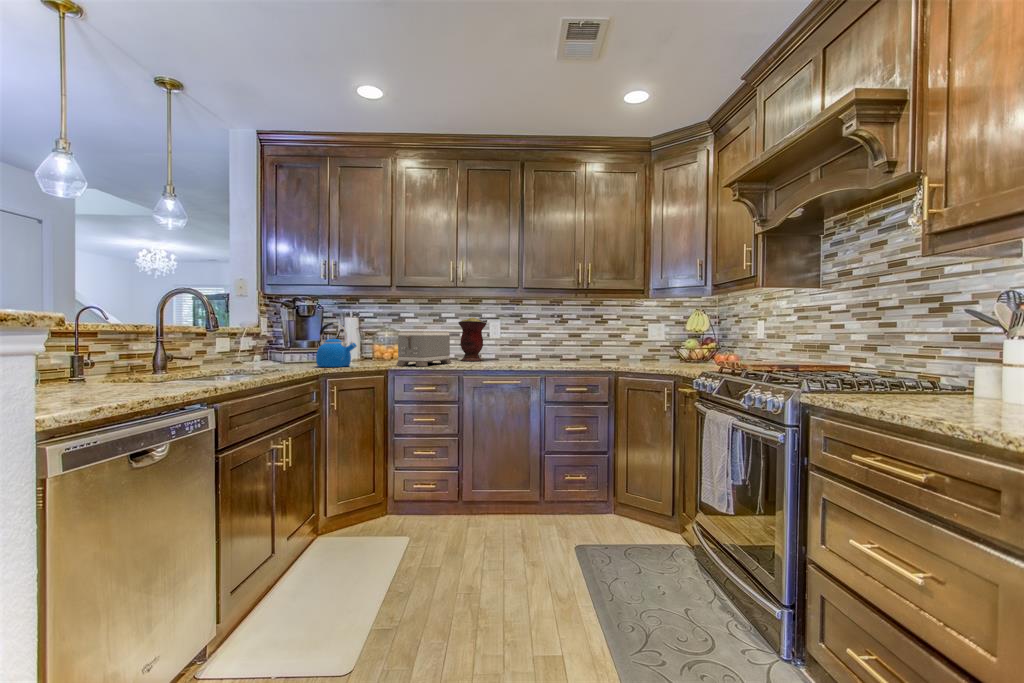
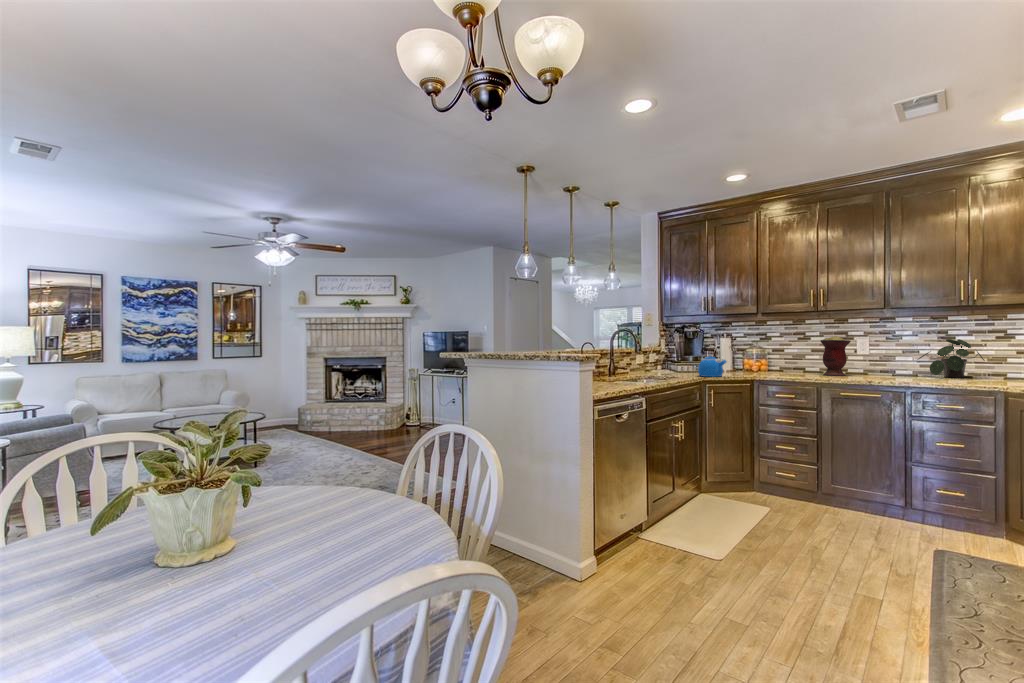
potted plant: none [538,323,588,360] -> present [919,339,984,377]
toaster: present [396,331,451,367] -> none [758,349,810,379]

